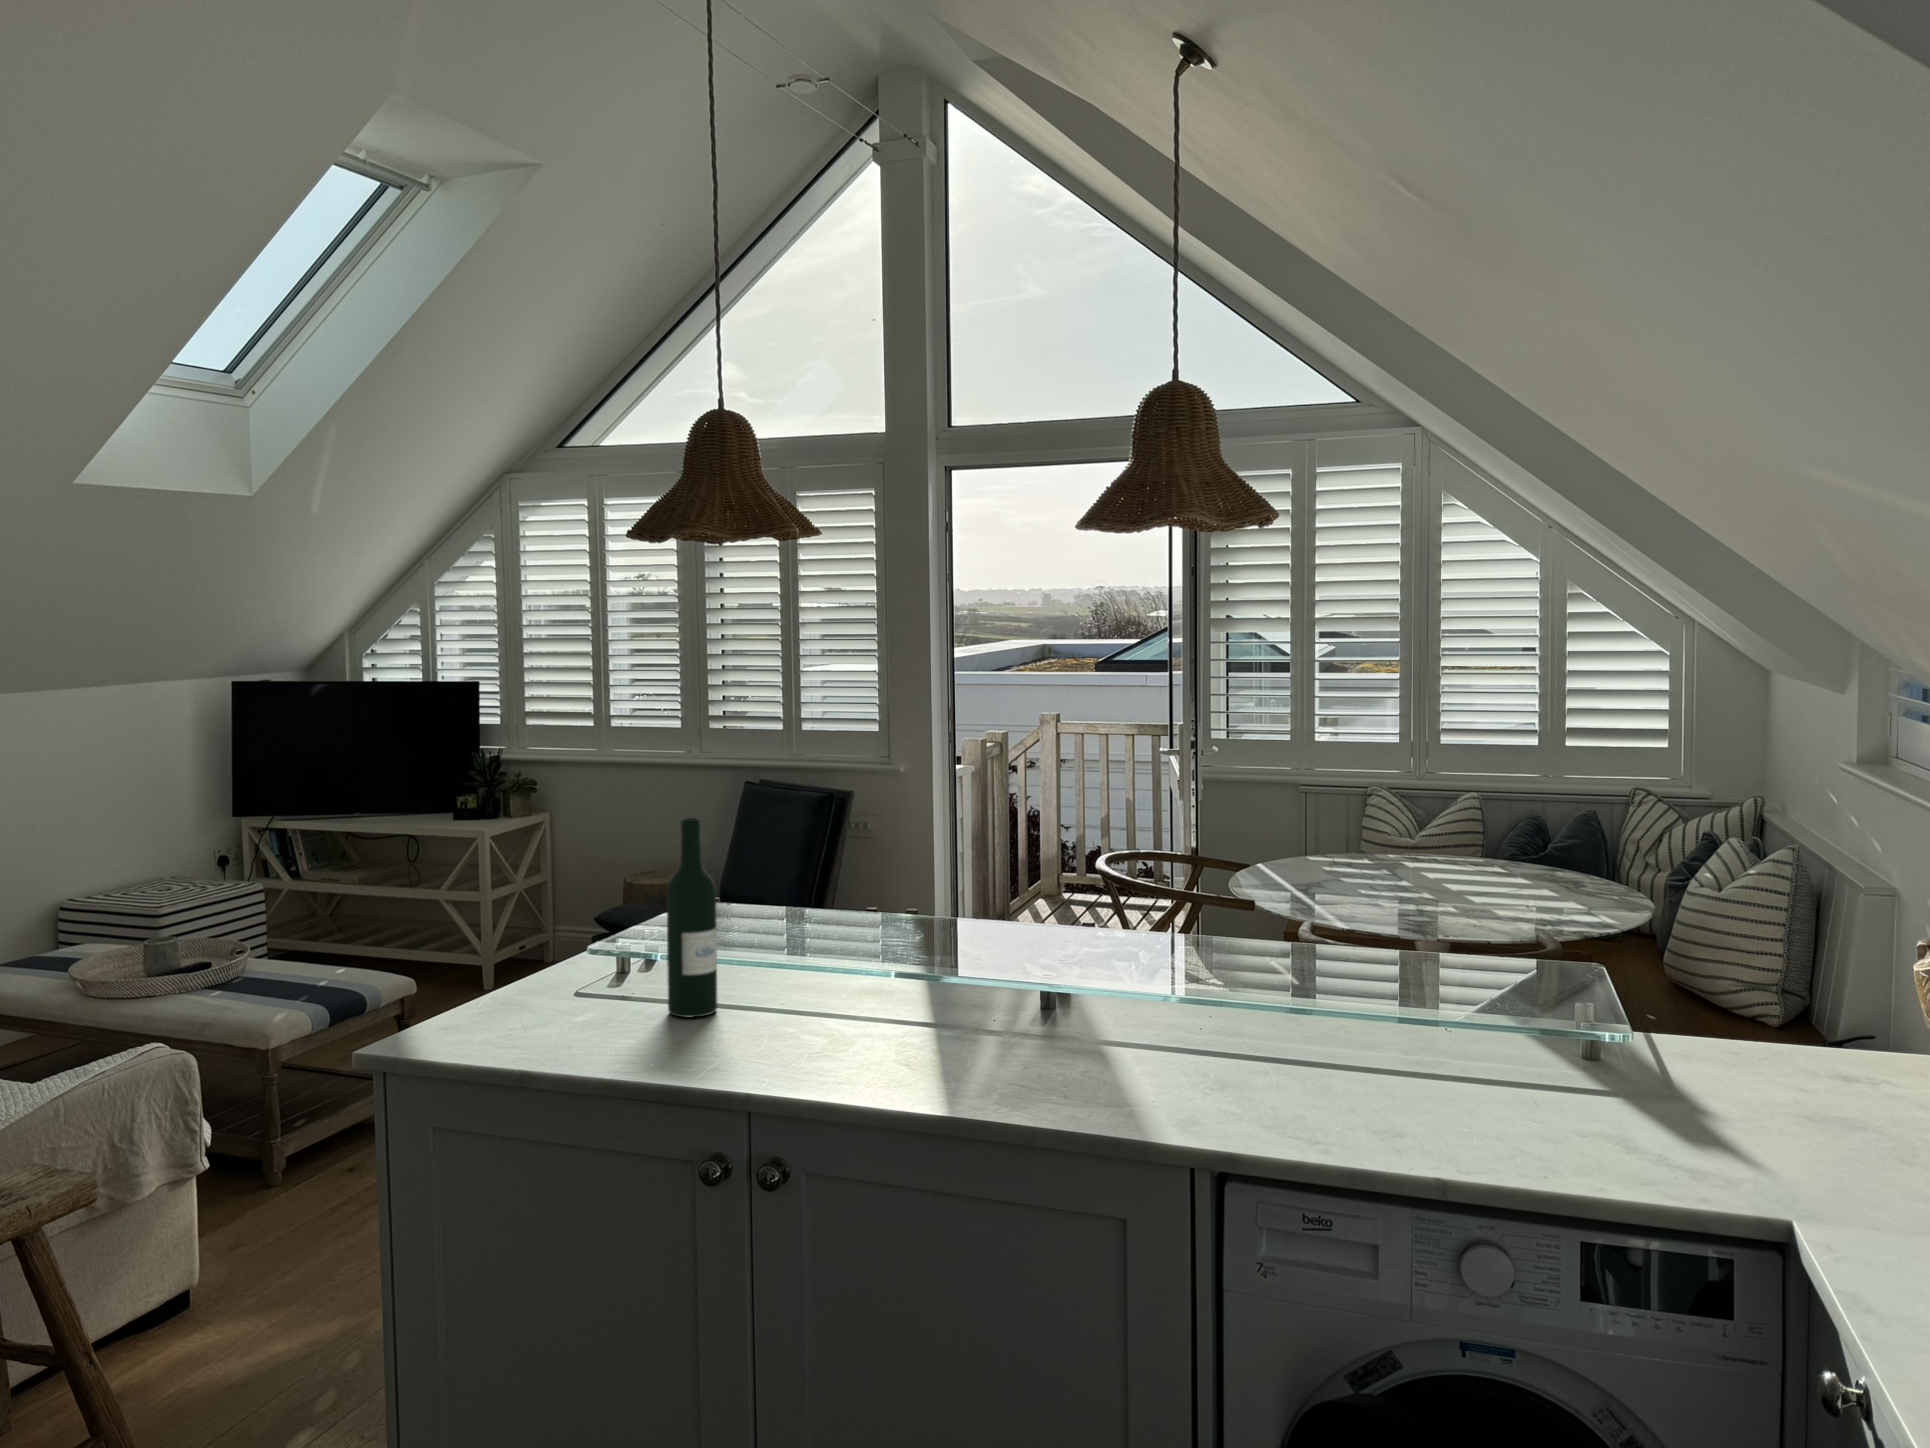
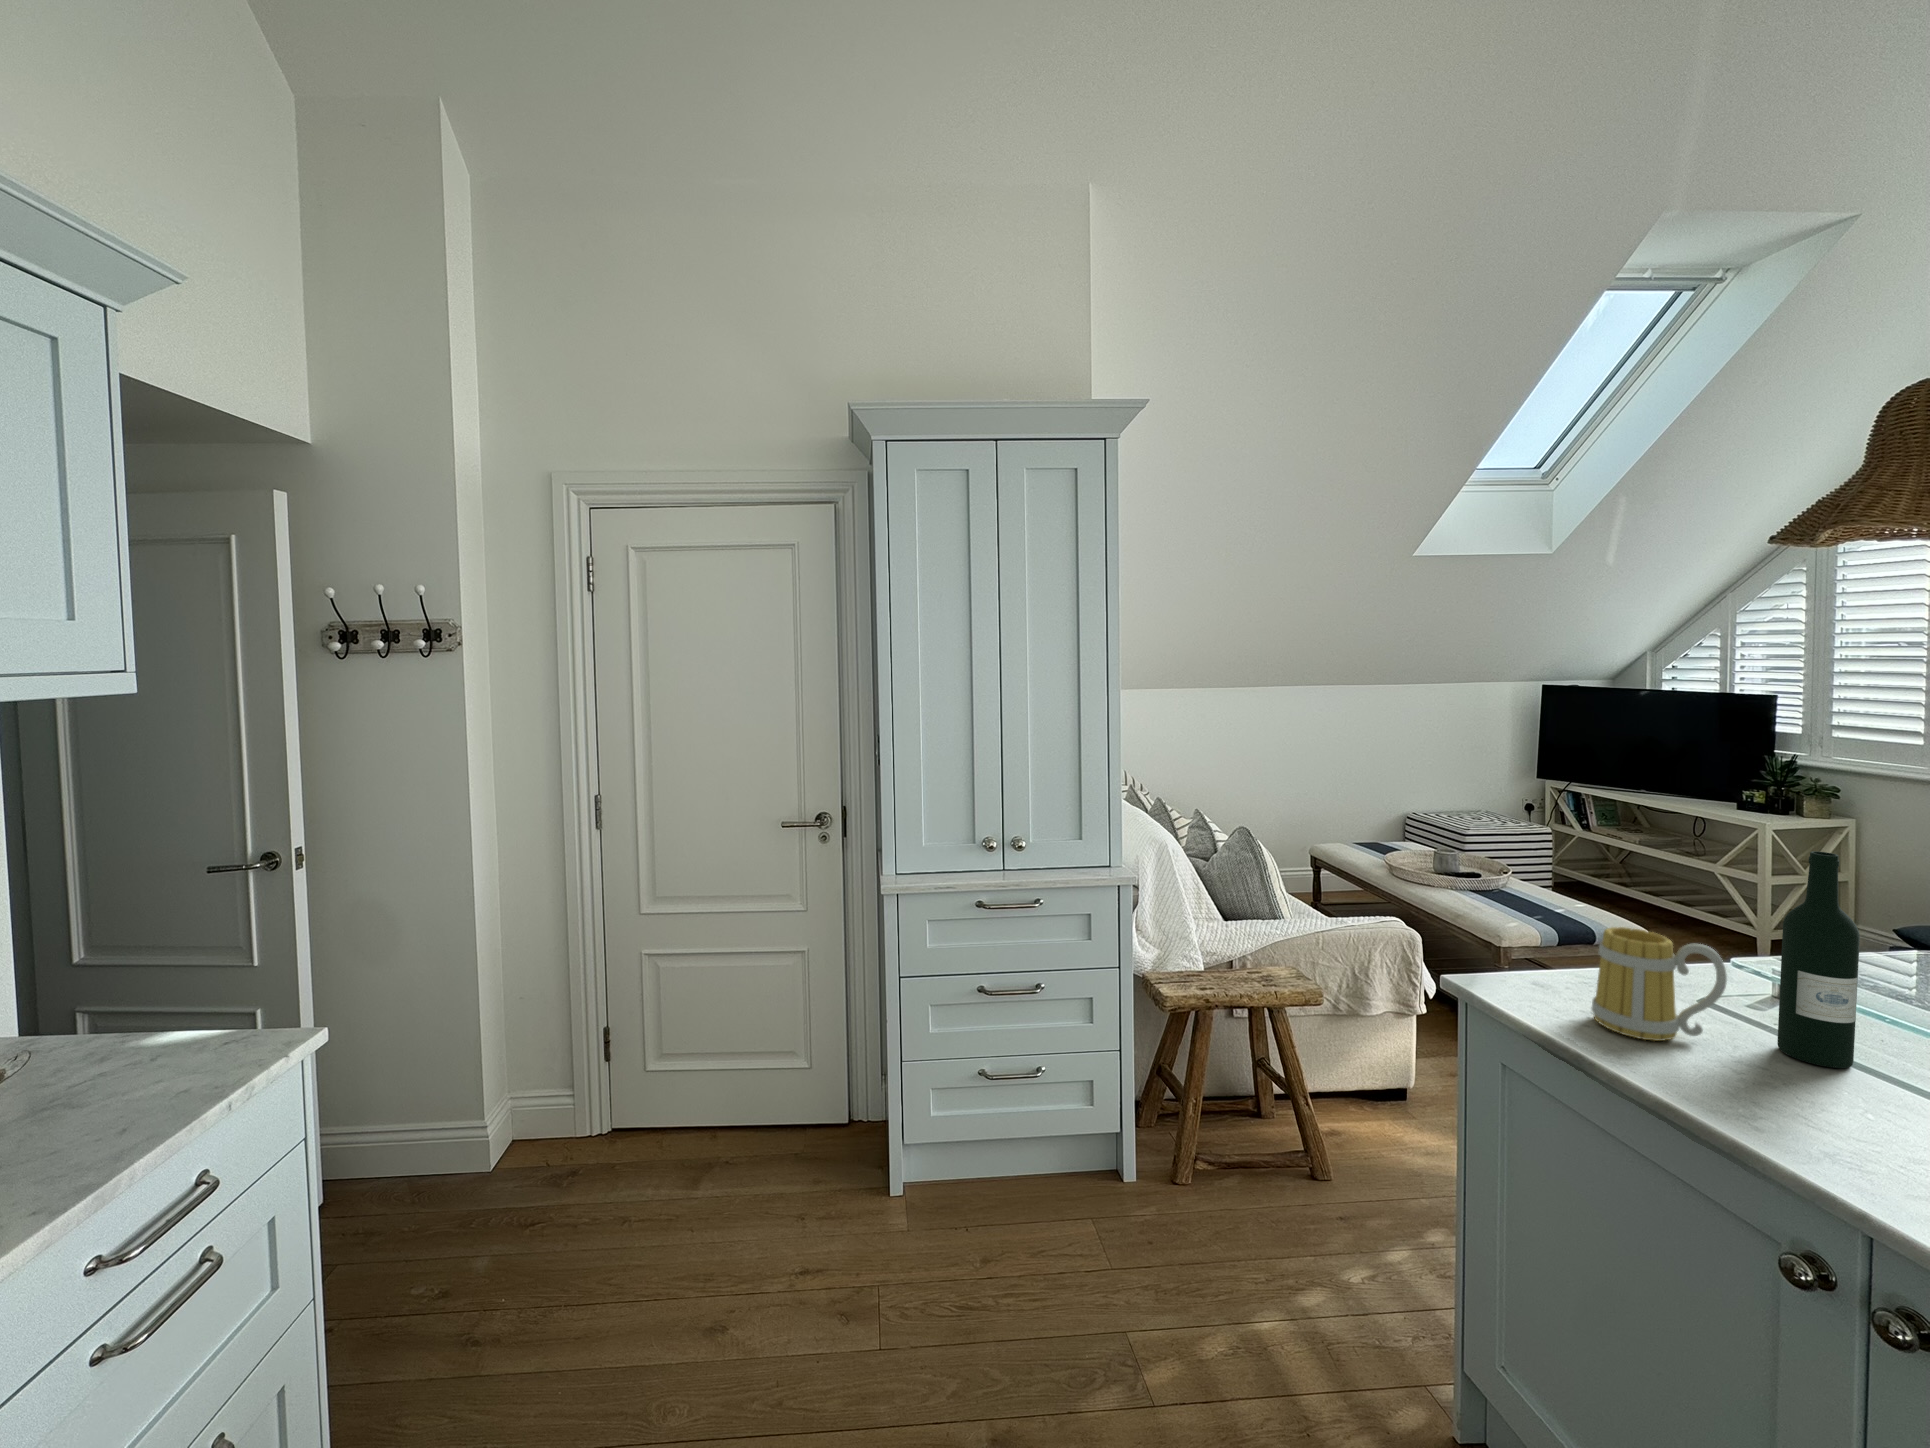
mug: none [531,930,637,1046] -> present [1591,927,1727,1041]

